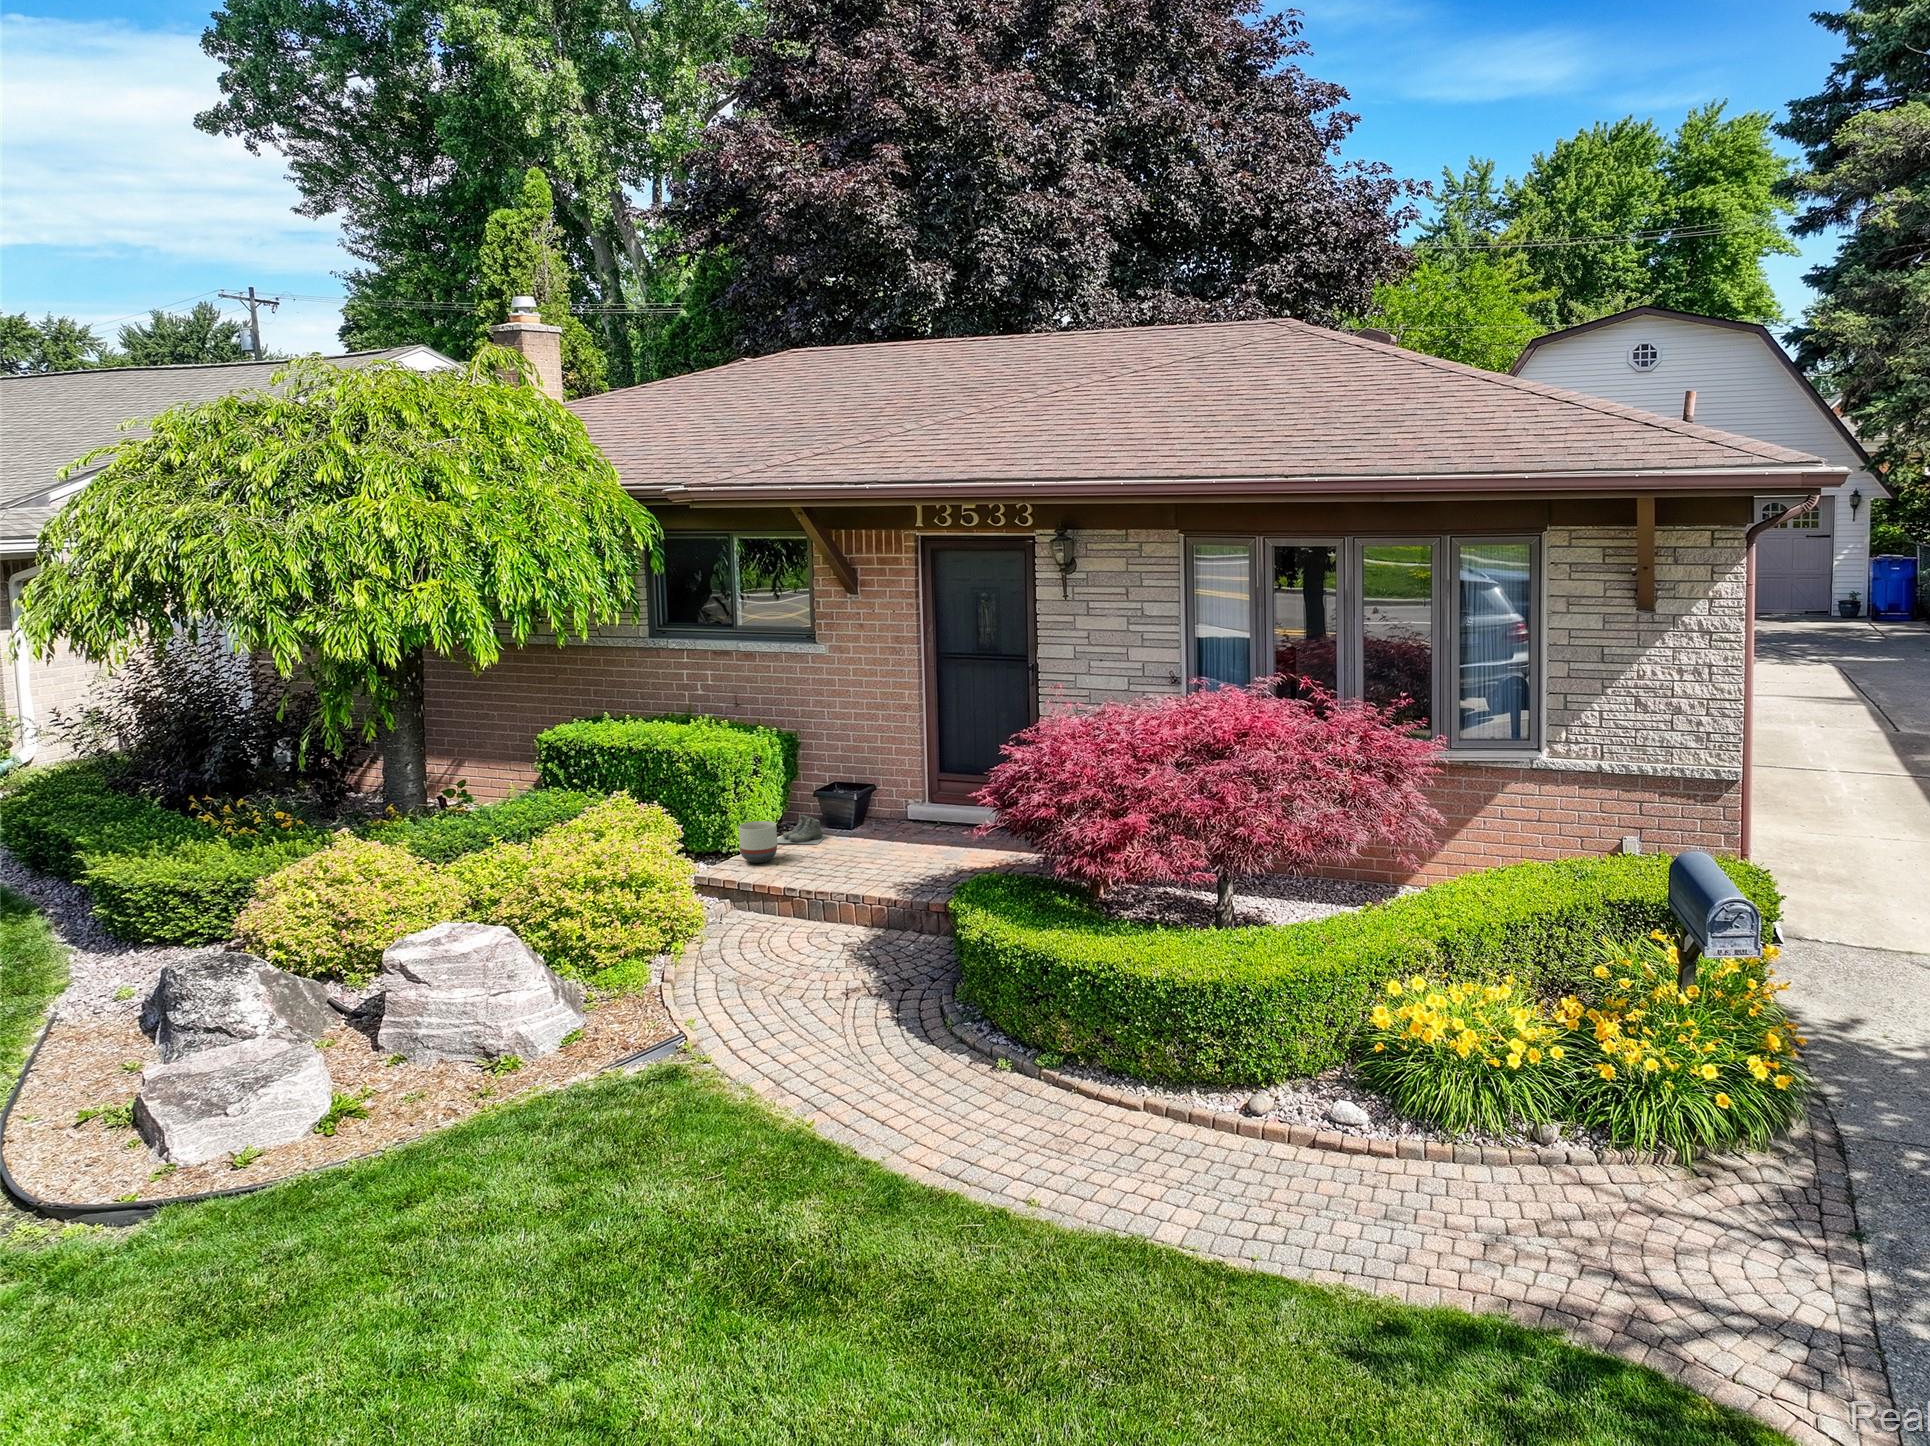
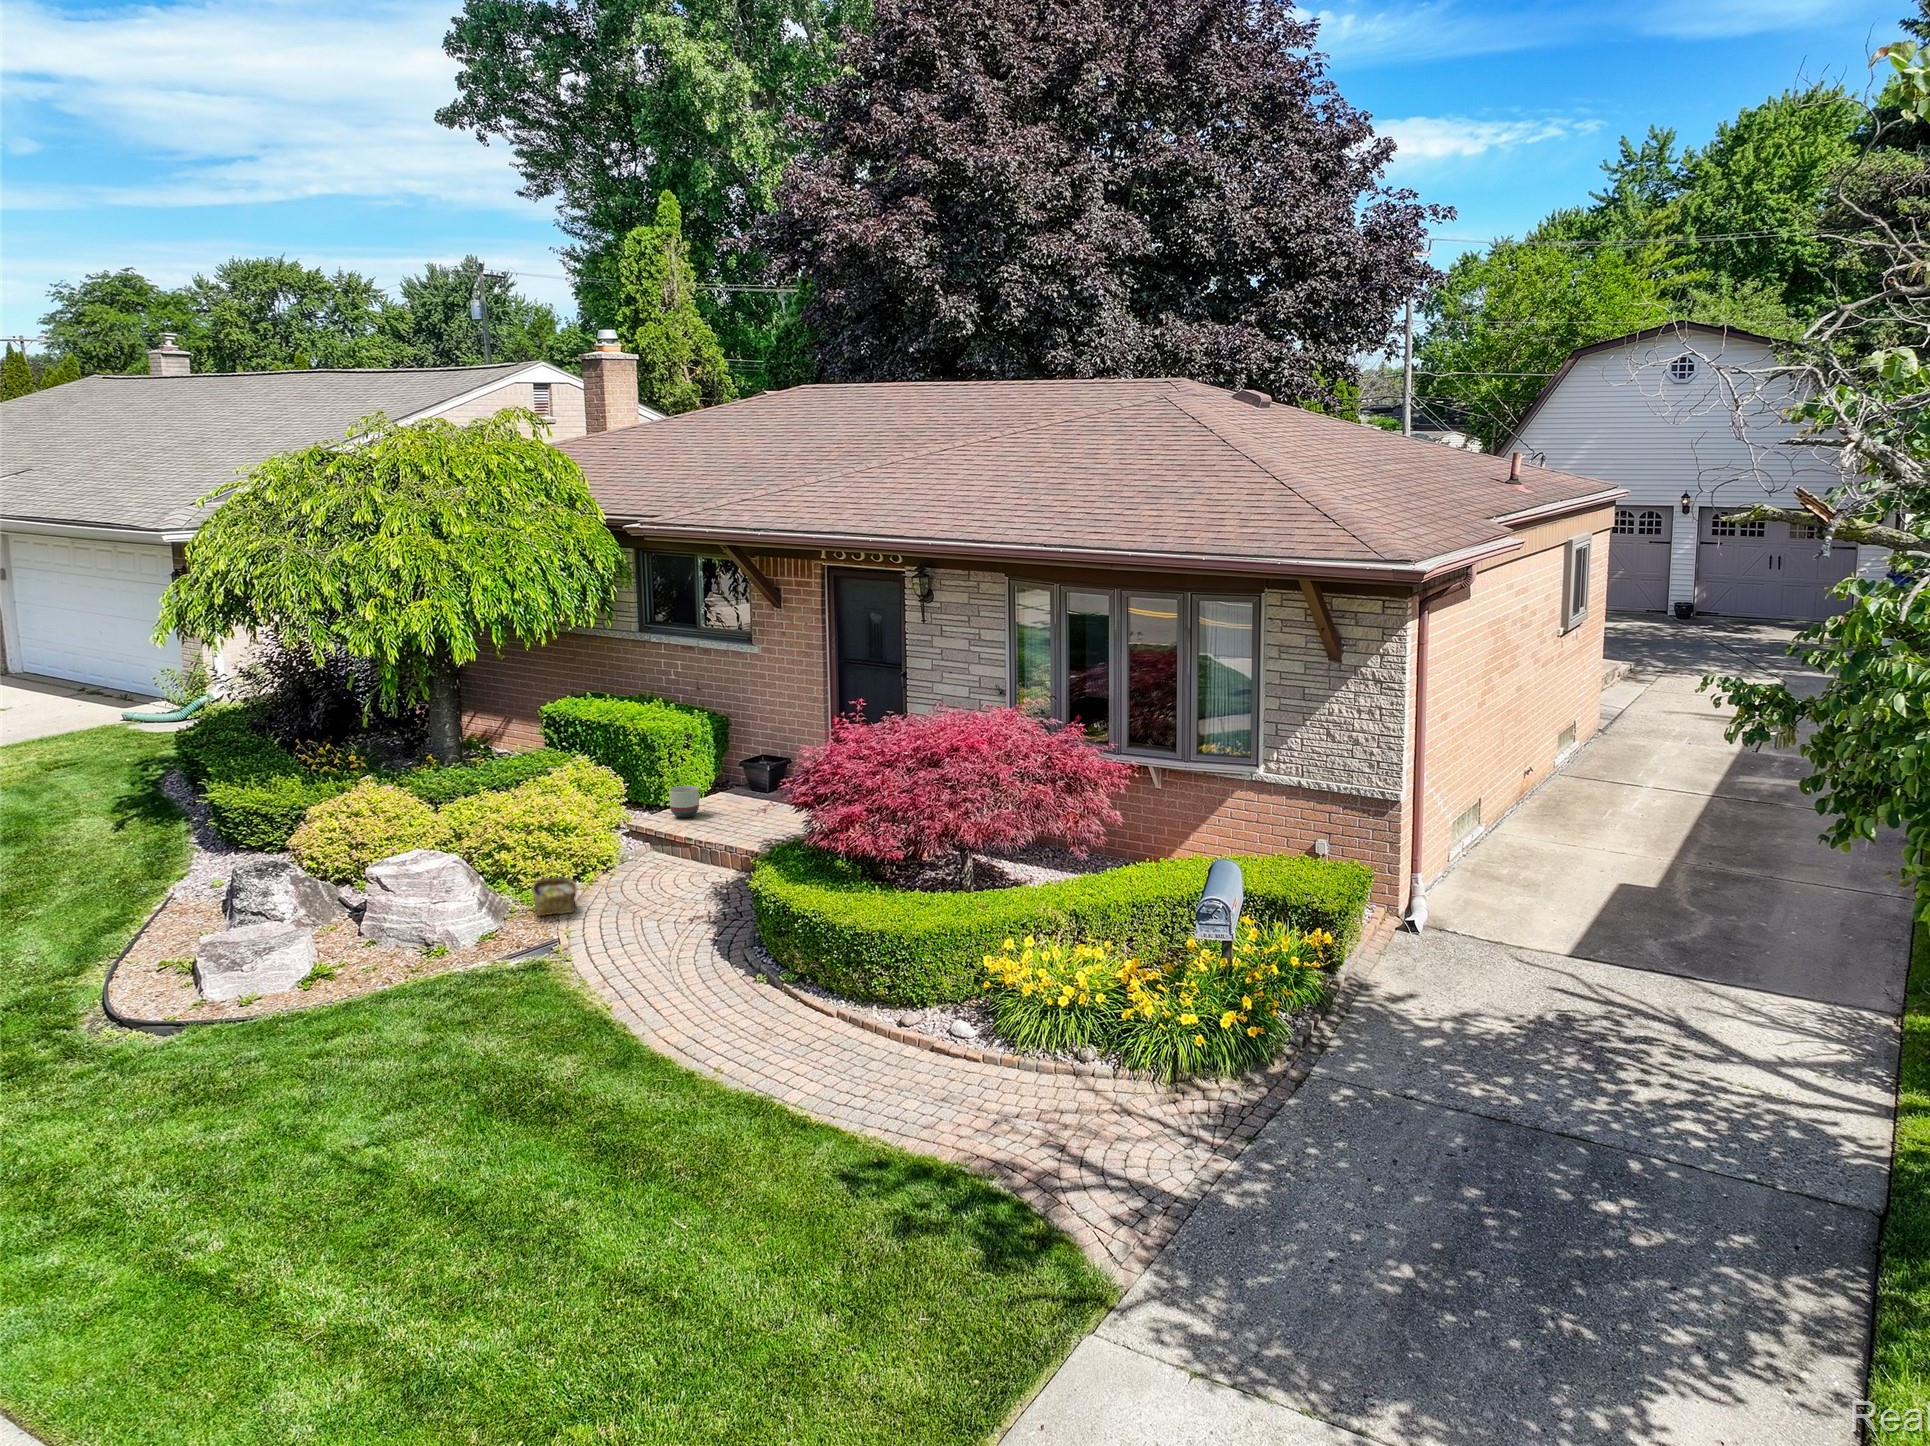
boots: present [777,815,826,844] -> none [705,781,752,805]
woven basket: none [615,937,679,1004] -> present [532,870,577,916]

